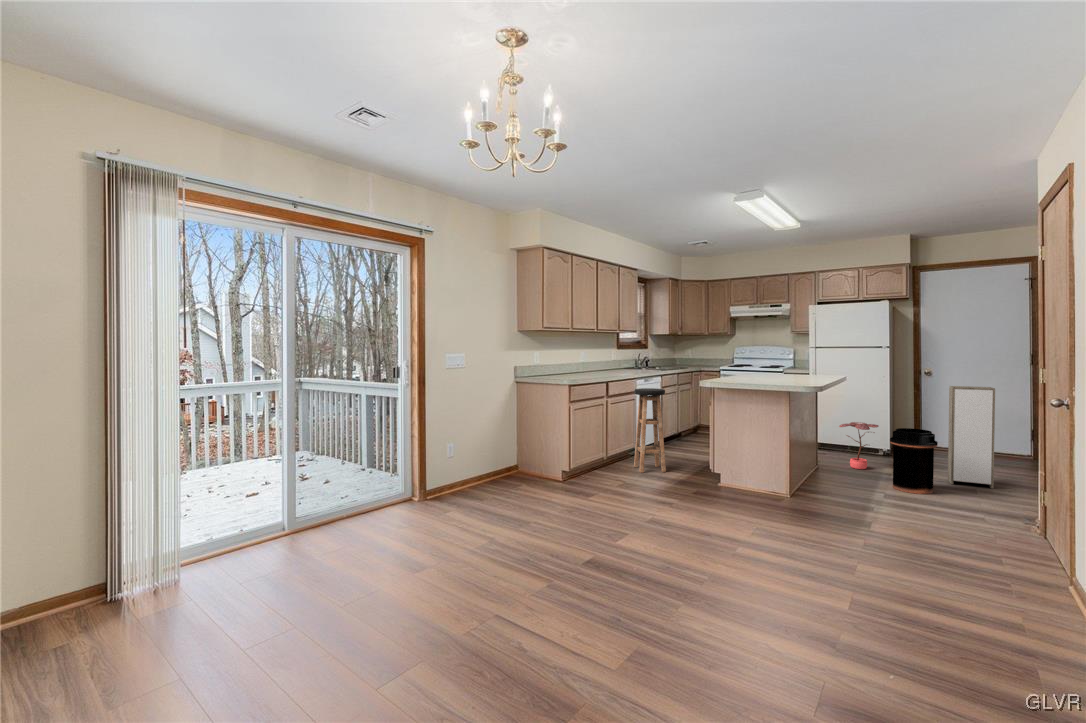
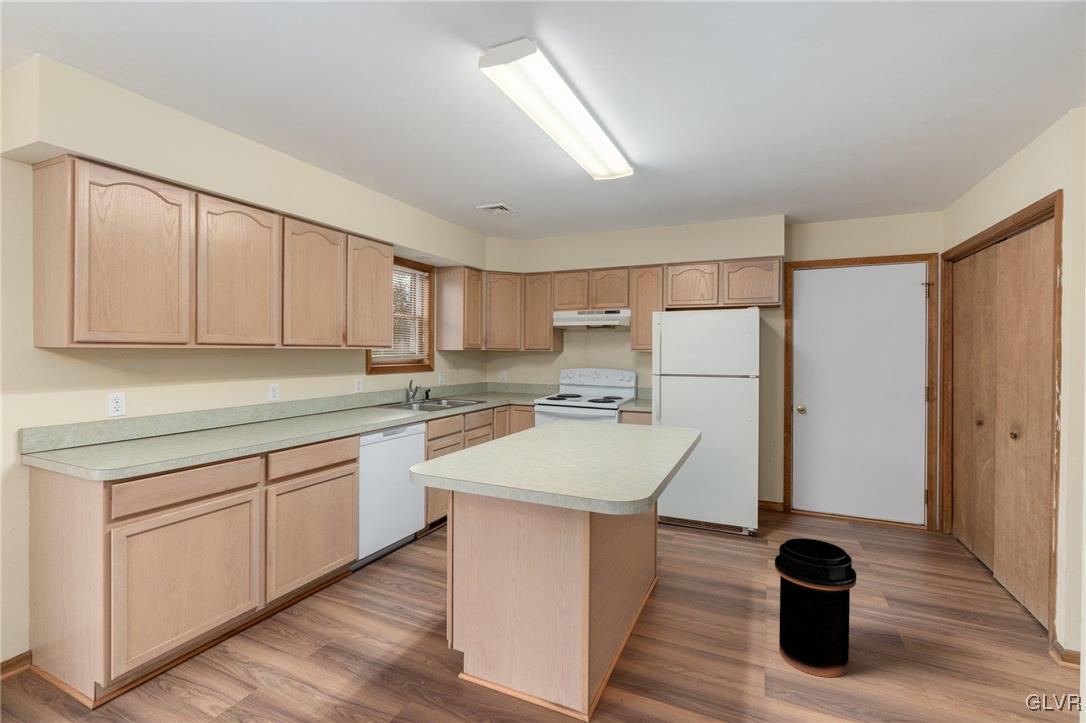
storage cabinet: present [948,386,995,489] -> none [856,453,936,639]
bar stool: present [634,388,666,473] -> none [320,461,384,642]
potted plant: present [839,422,879,469] -> none [690,504,749,587]

